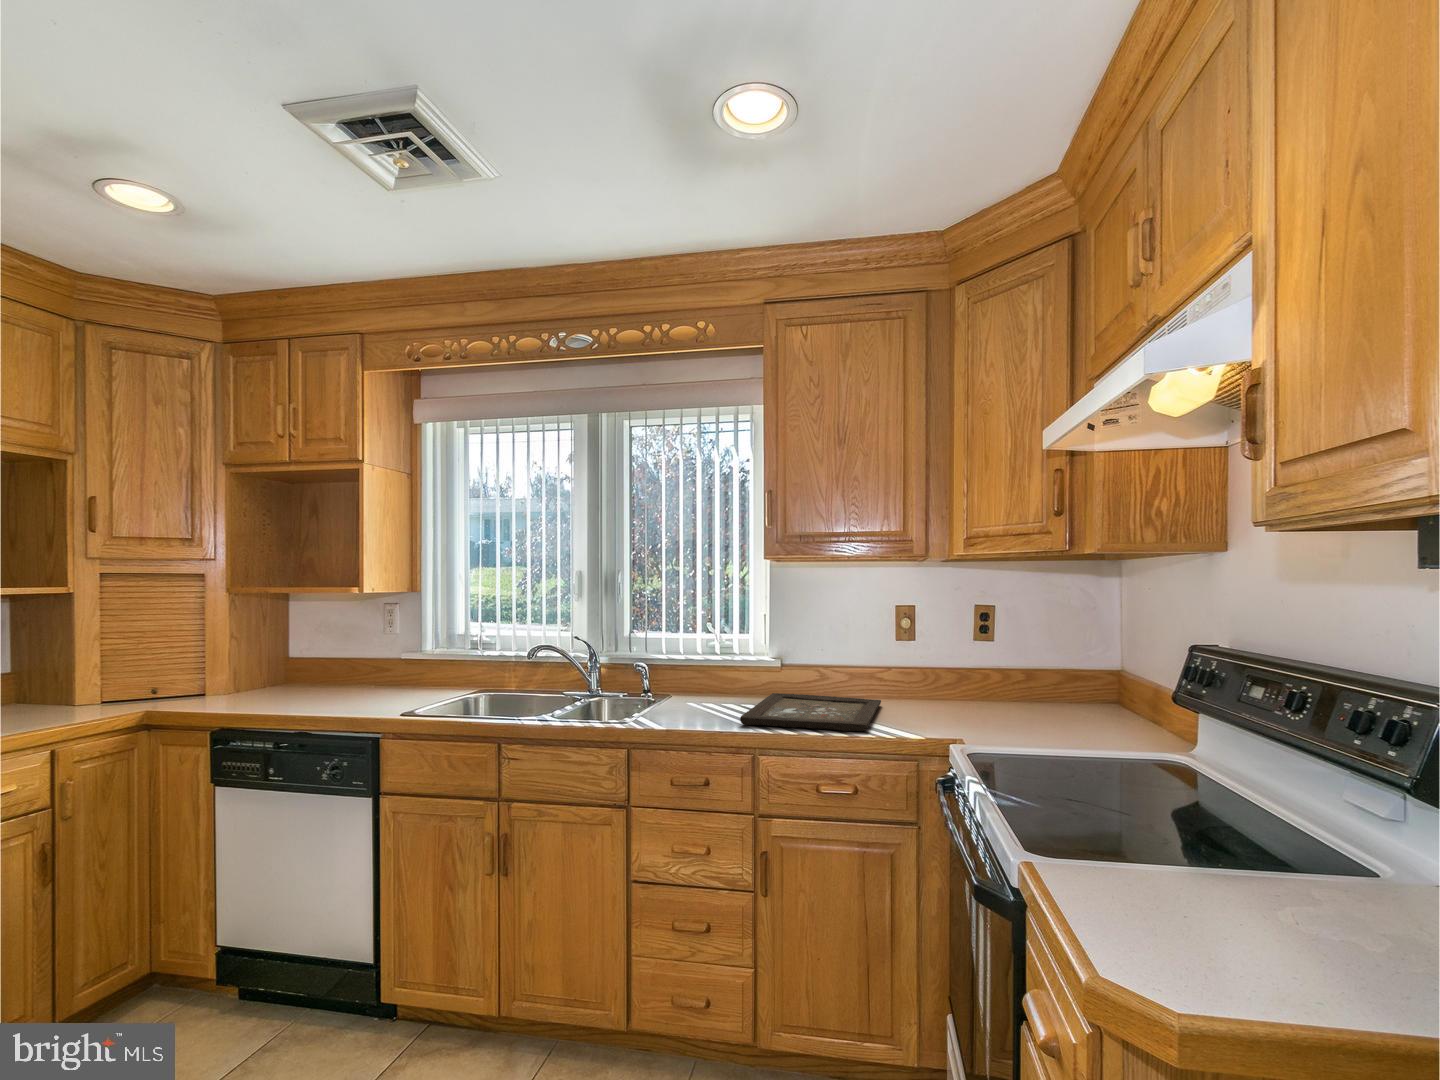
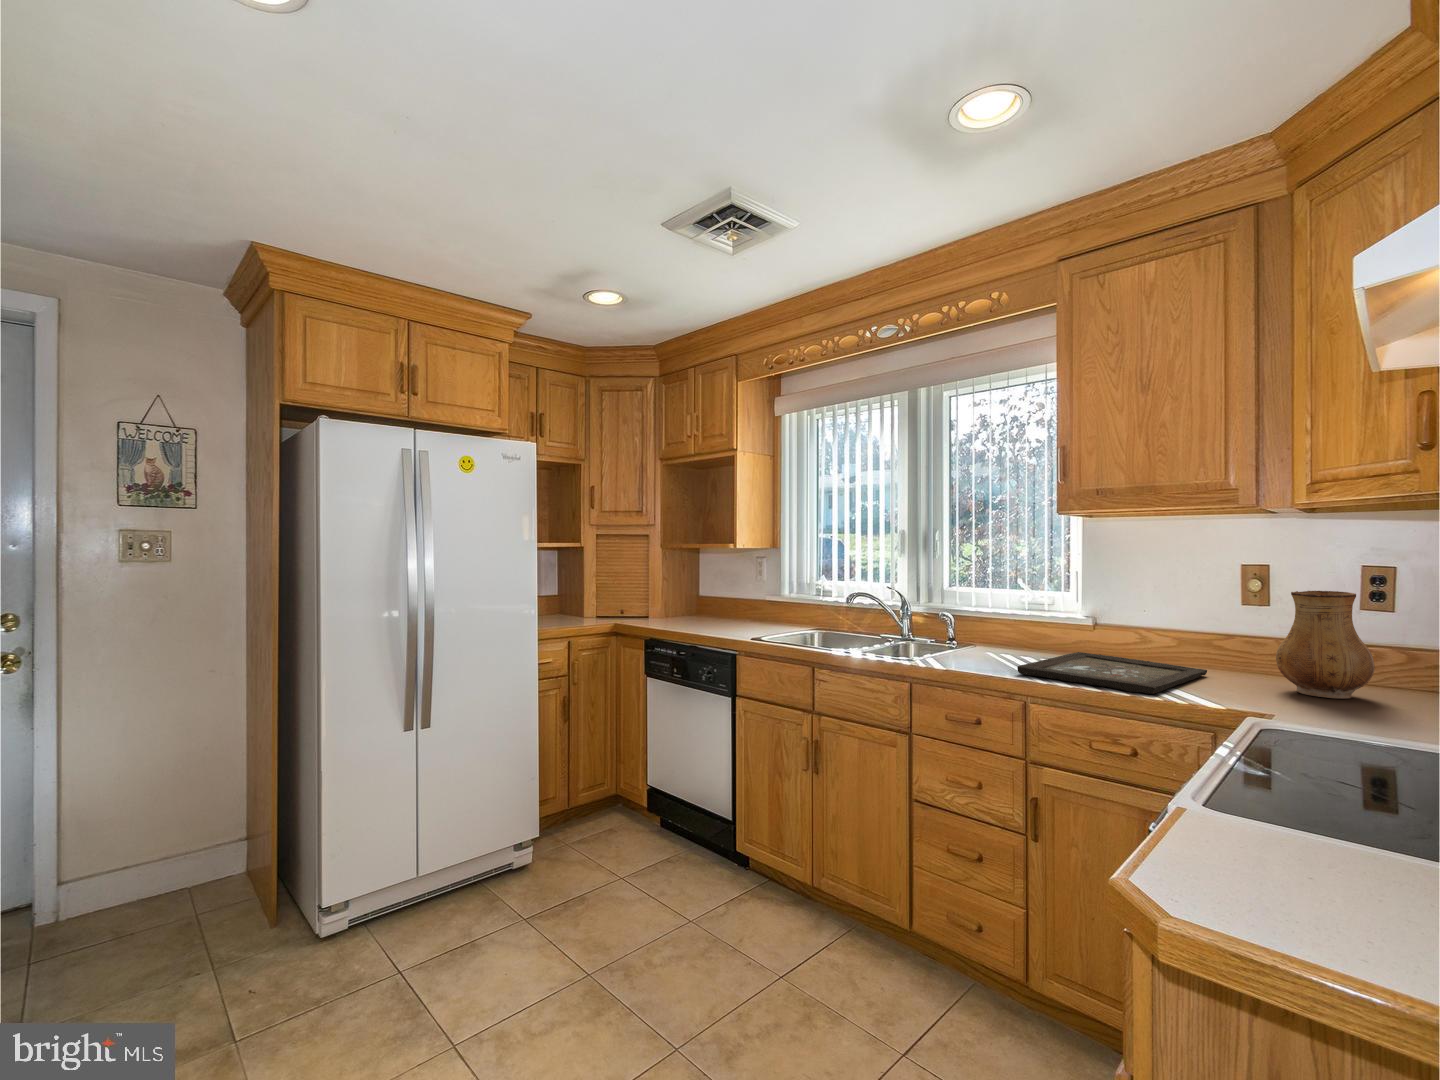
ceramic pitcher: none [935,626,998,716] -> present [1276,591,1375,699]

